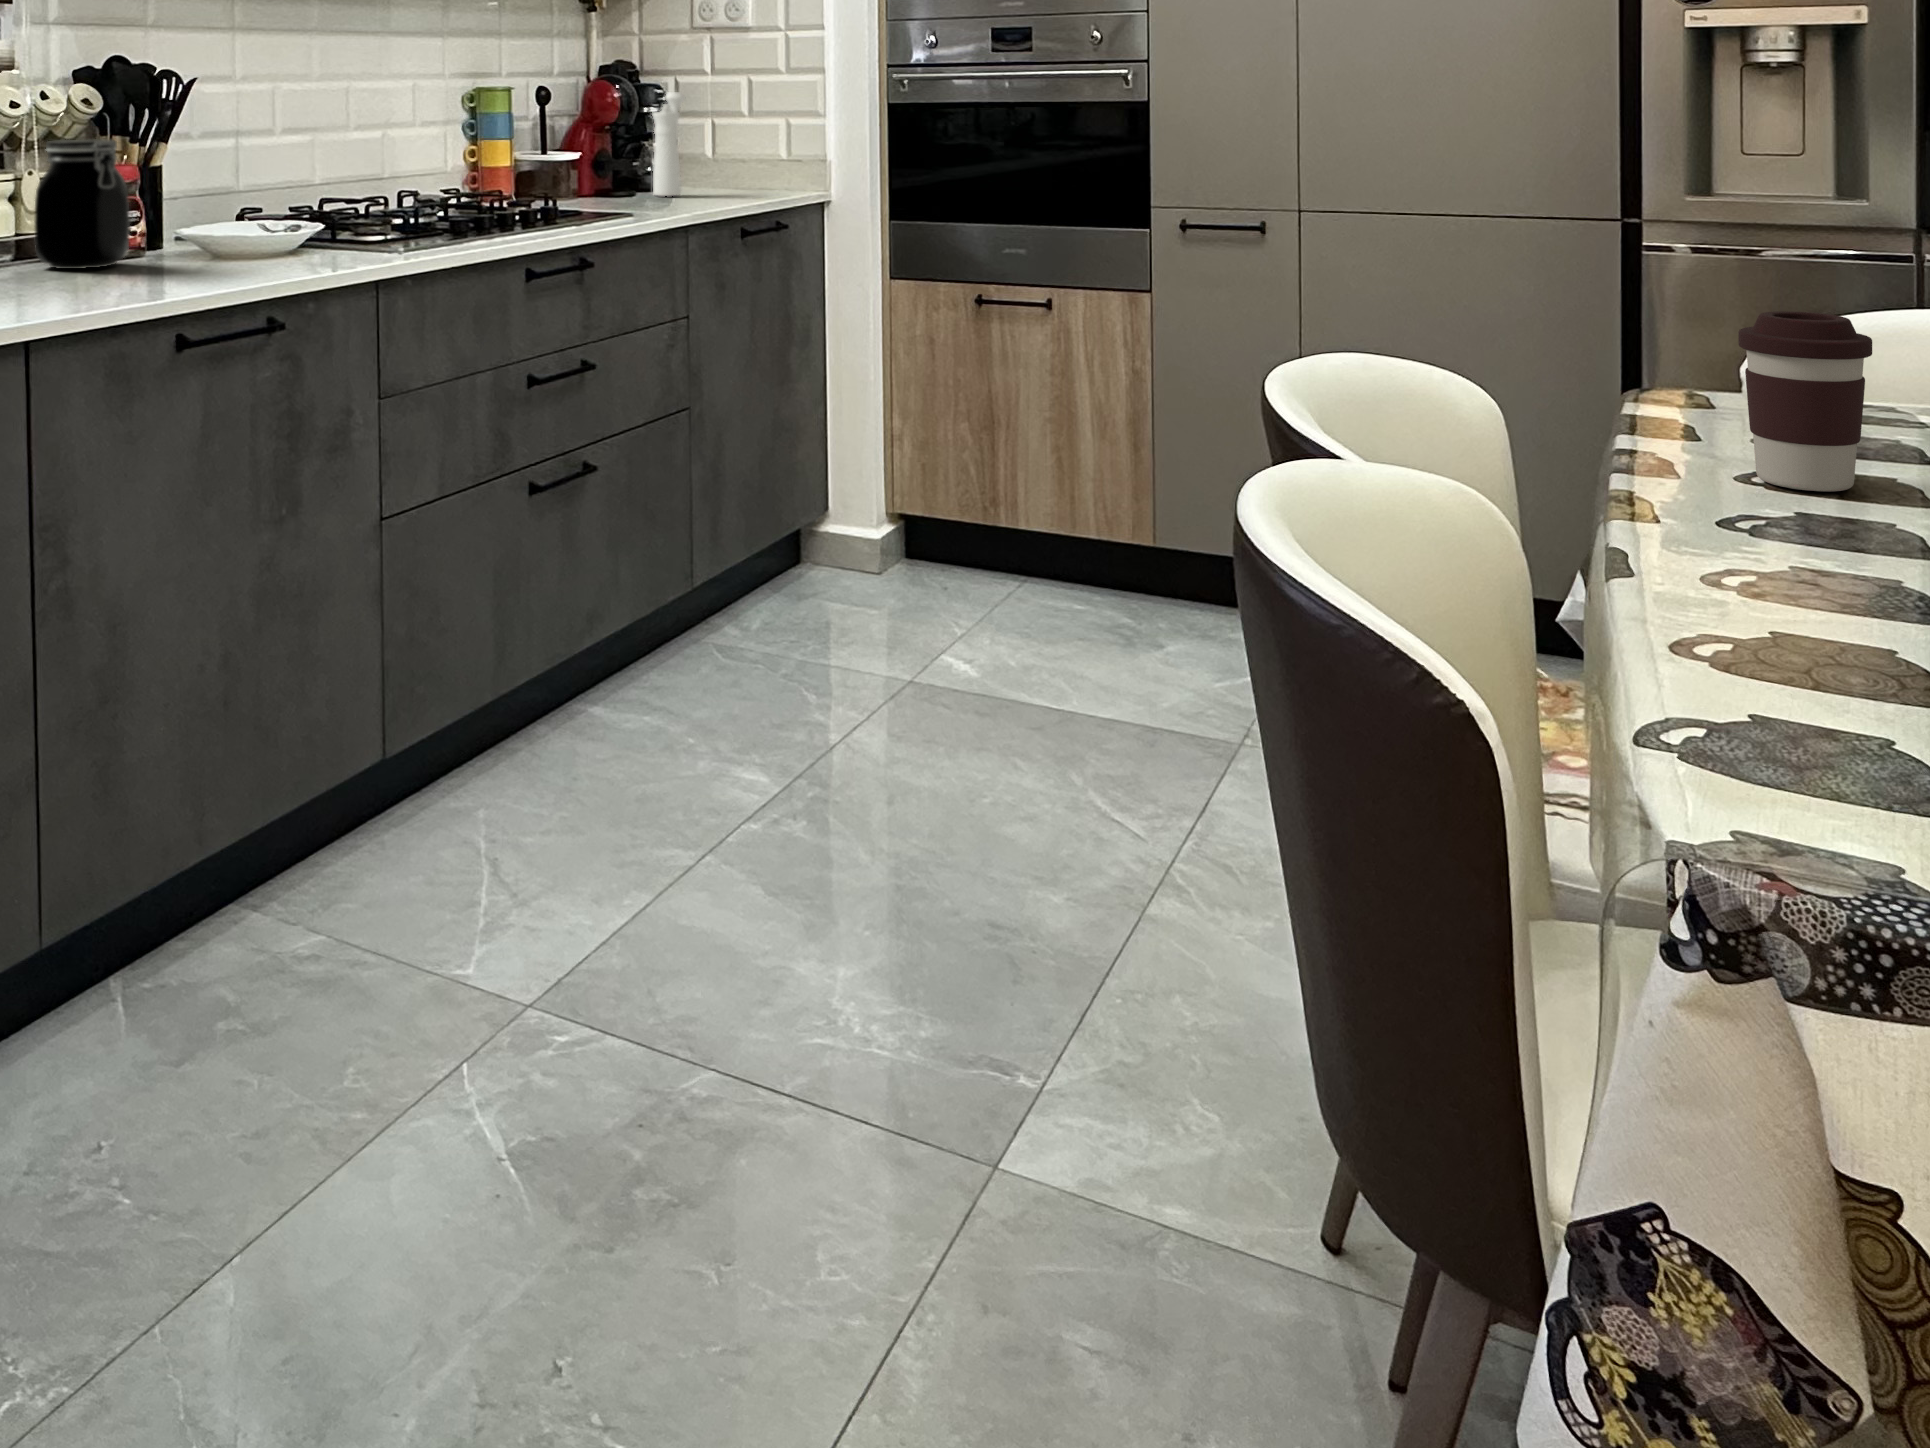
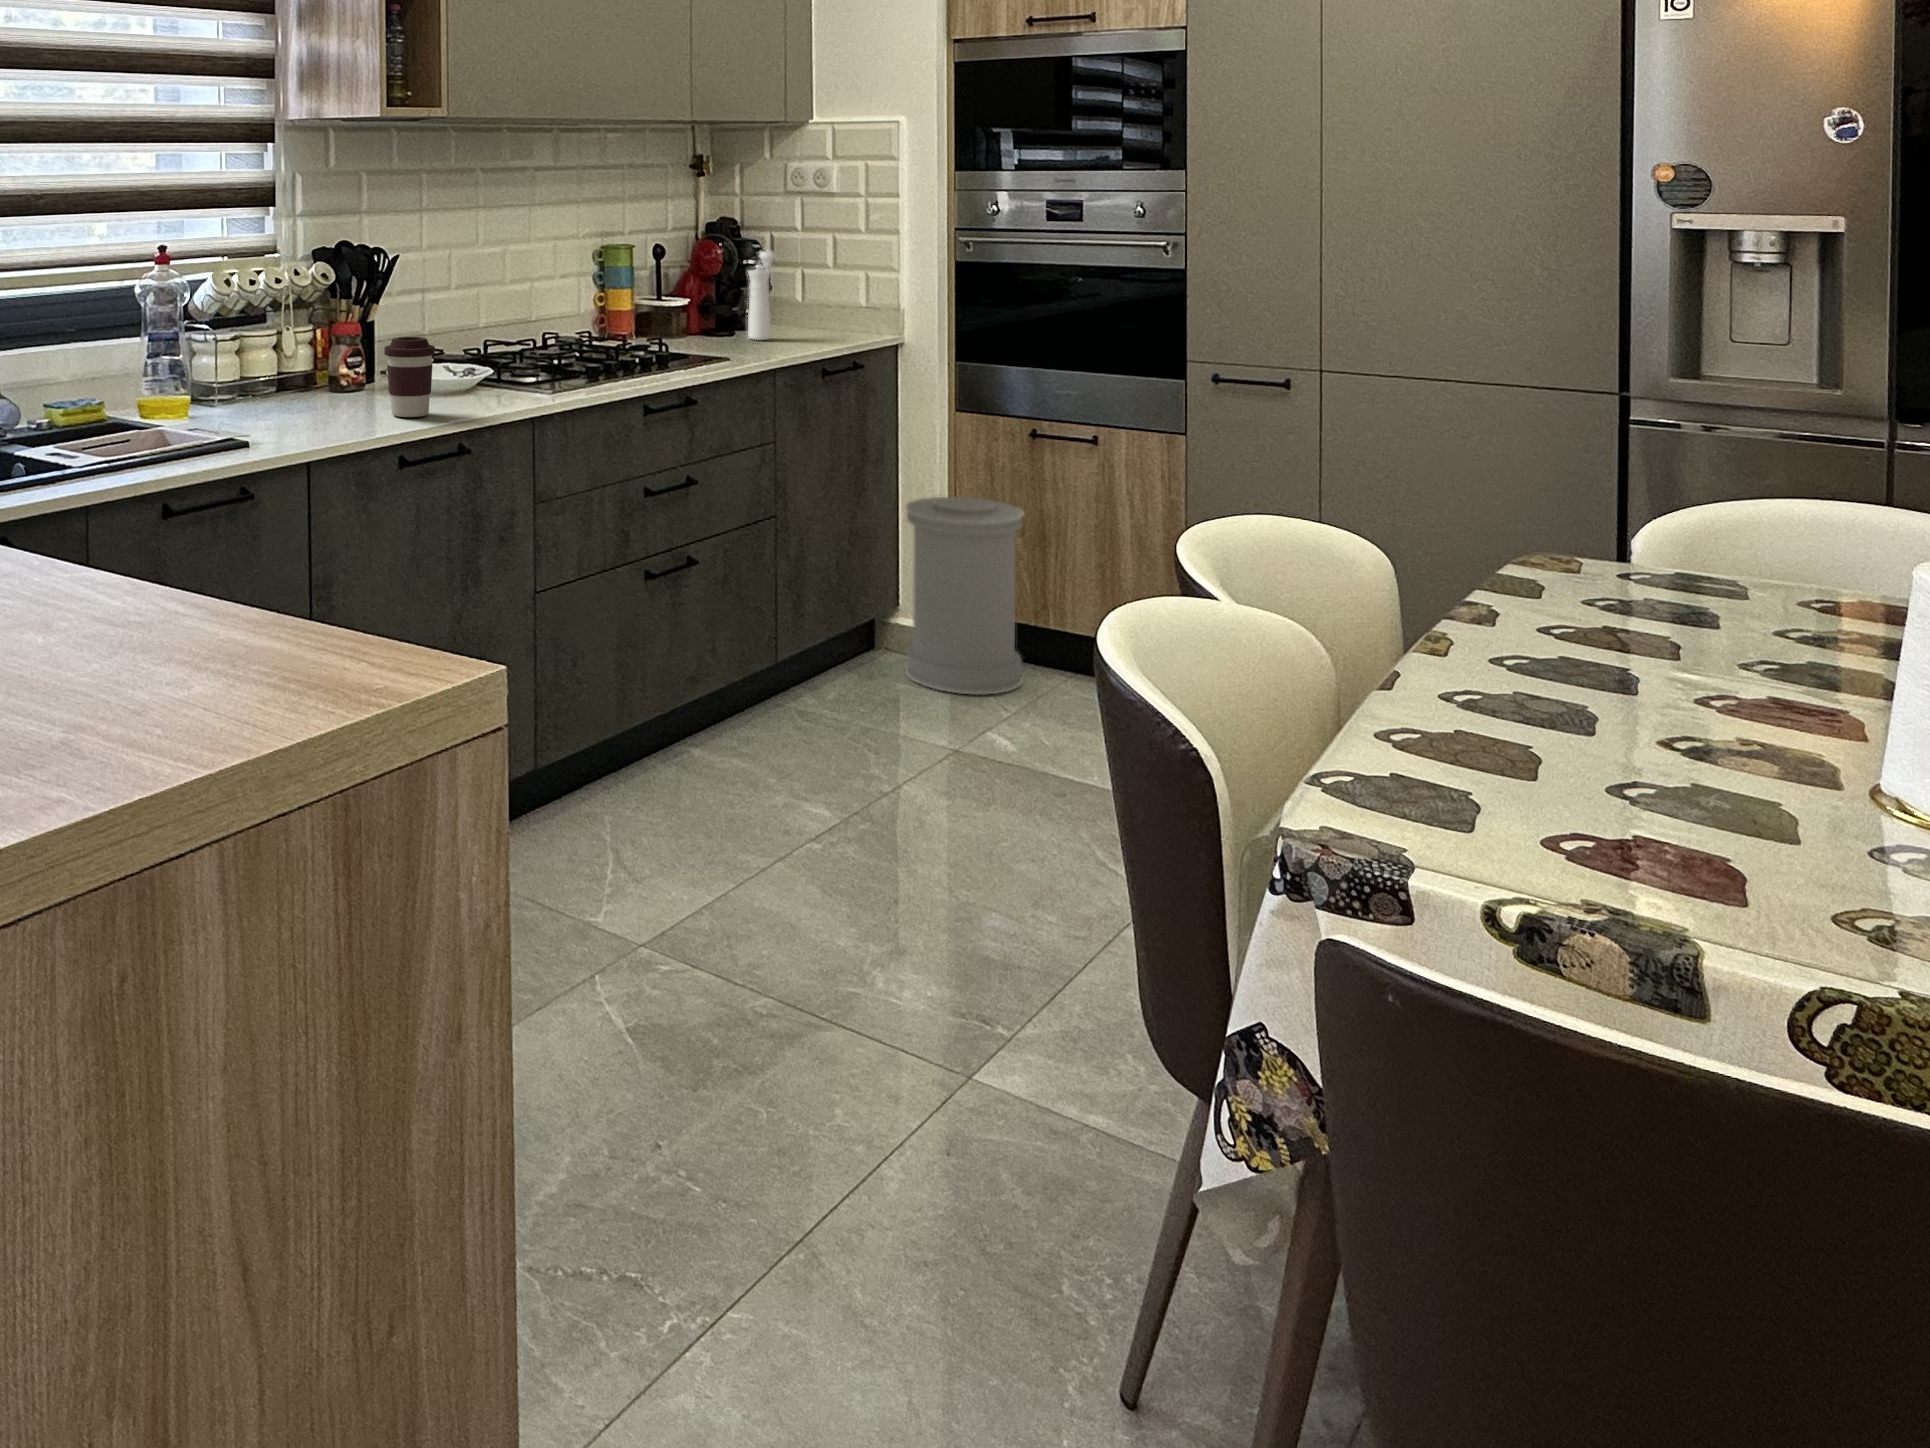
jar: present [34,140,130,269] -> none [300,313,362,407]
coffee cup: present [1738,311,1872,491] -> present [384,337,435,417]
trash can: none [839,379,977,611] -> present [905,497,1023,694]

